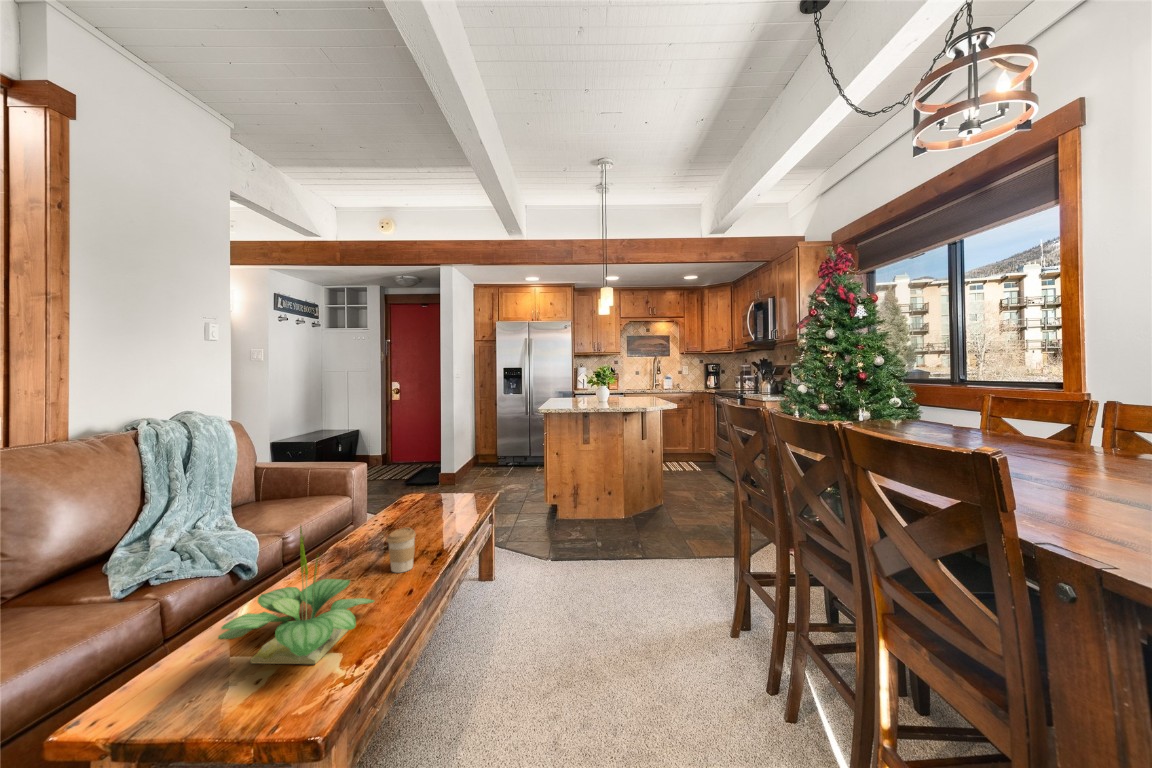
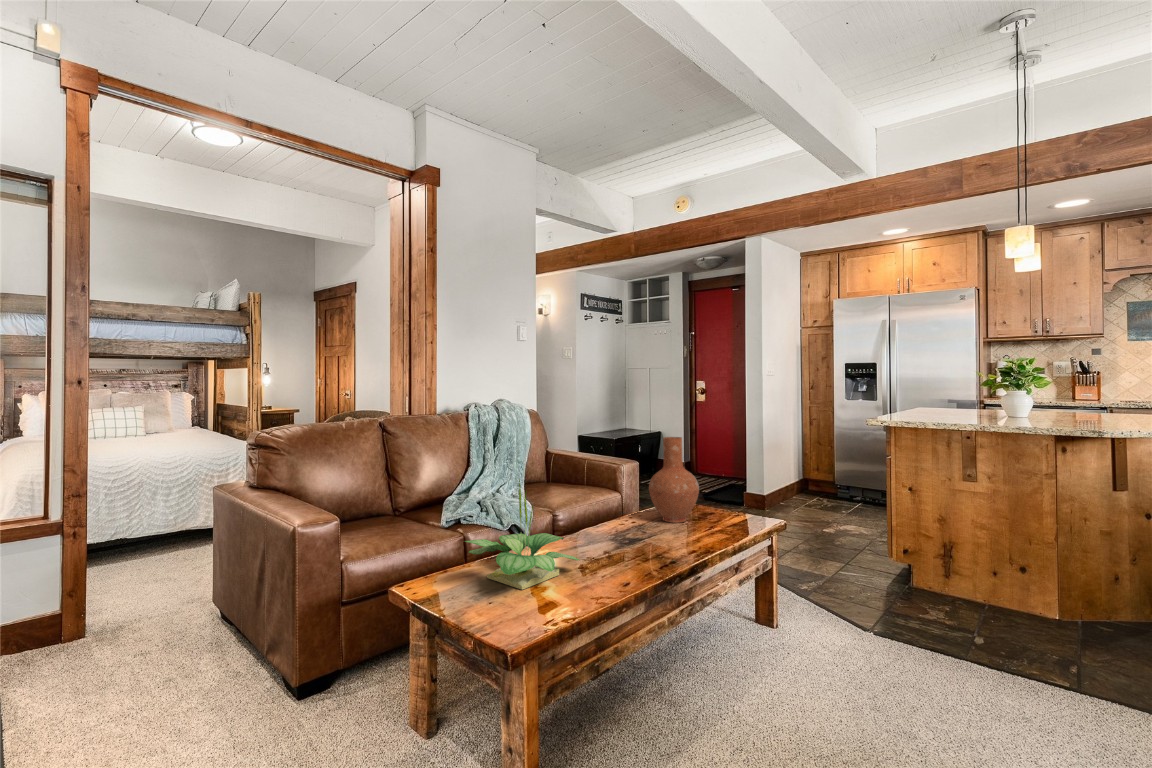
vase: none [409,445,458,528] -> present [649,437,699,523]
coffee cup: present [387,528,416,573] -> none [608,509,634,550]

